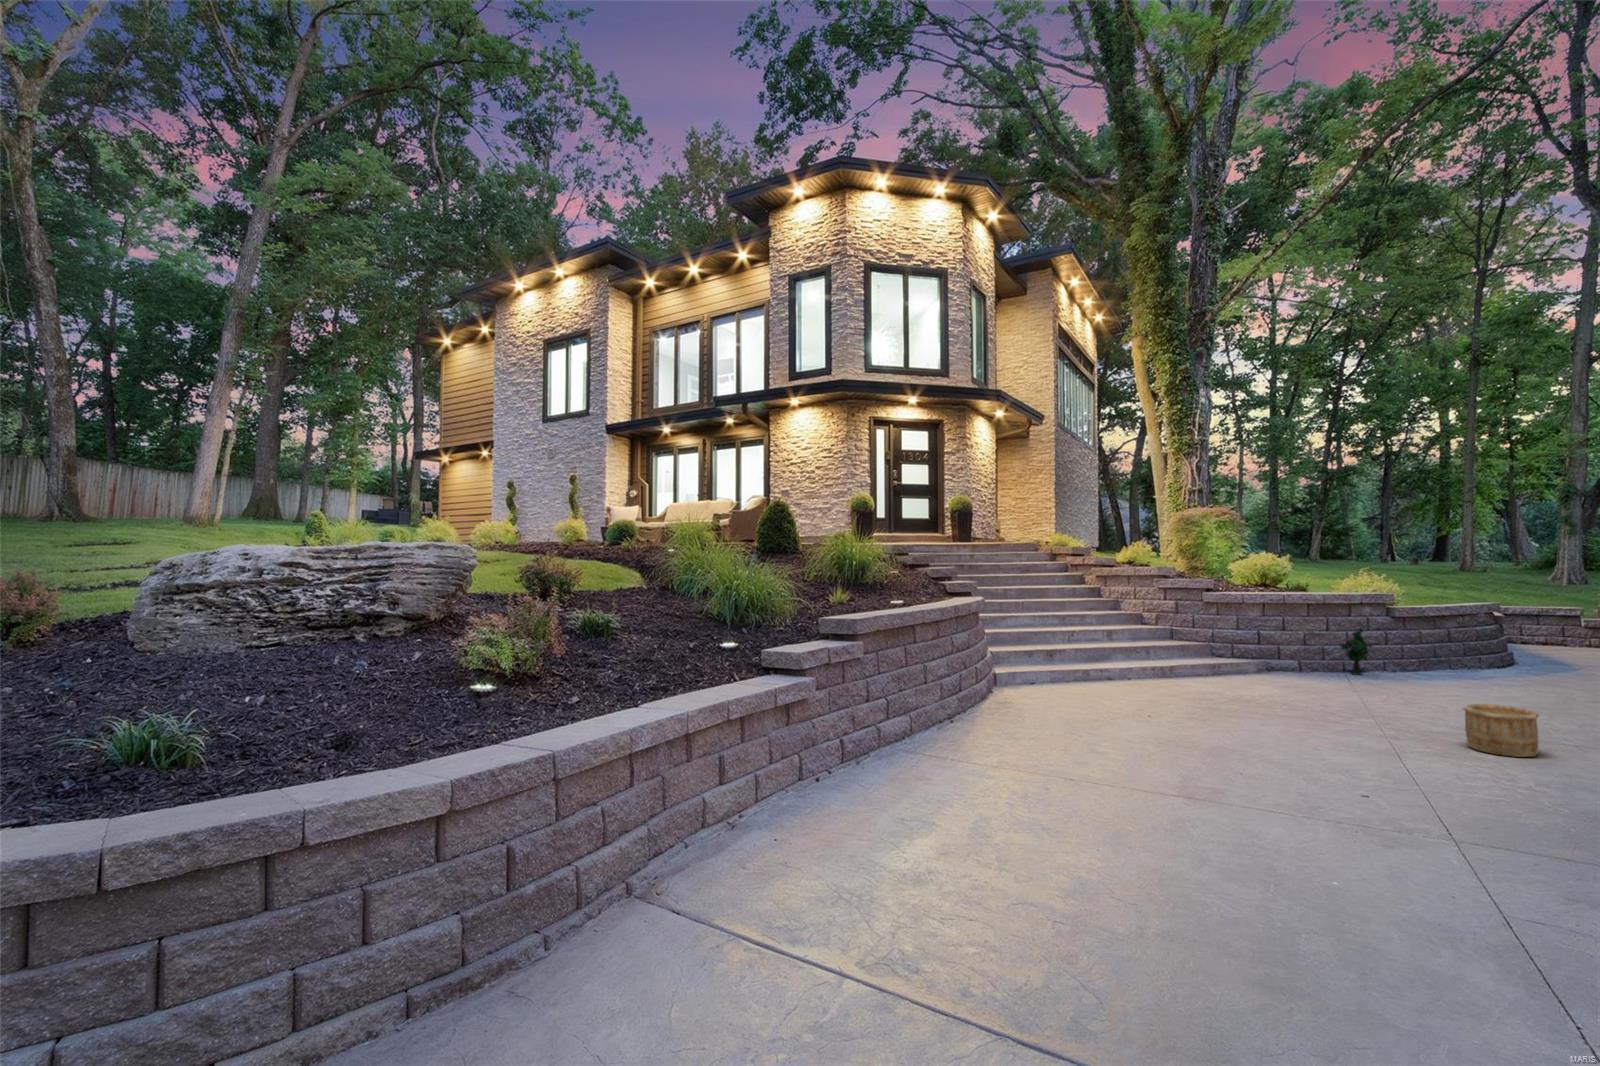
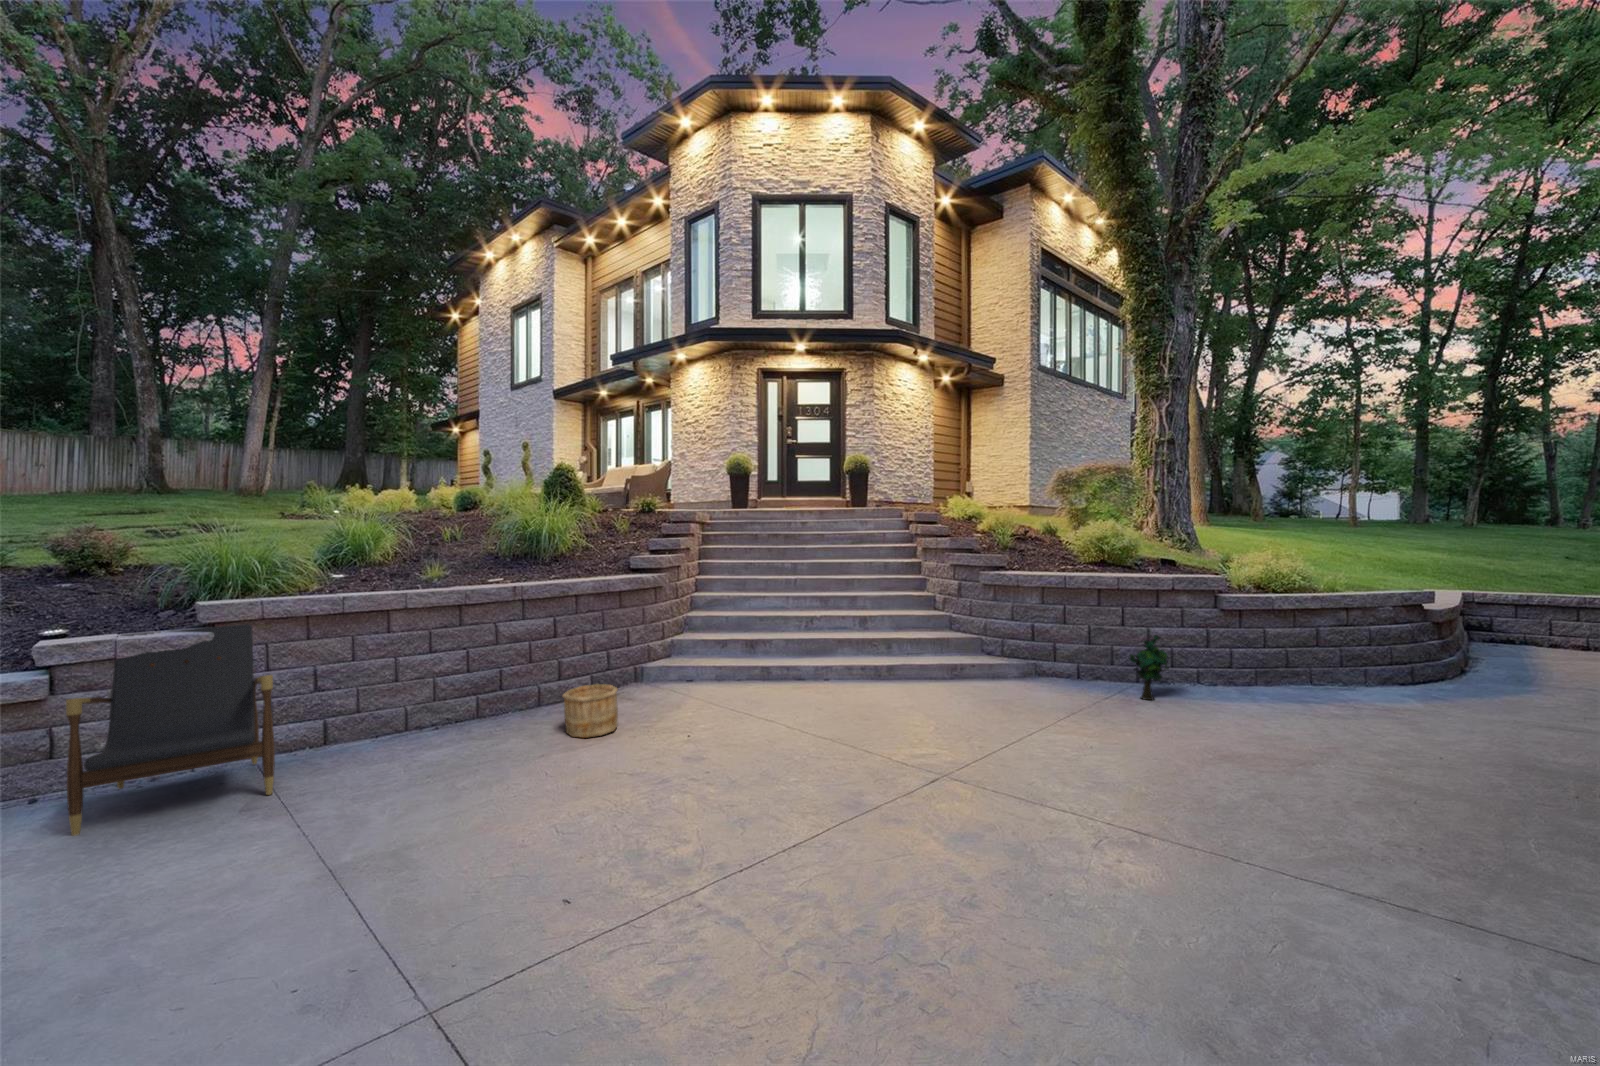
lounge chair: none [847,631,996,785] -> present [66,624,275,836]
wooden bucket: present [1463,704,1539,757] -> present [562,684,618,738]

